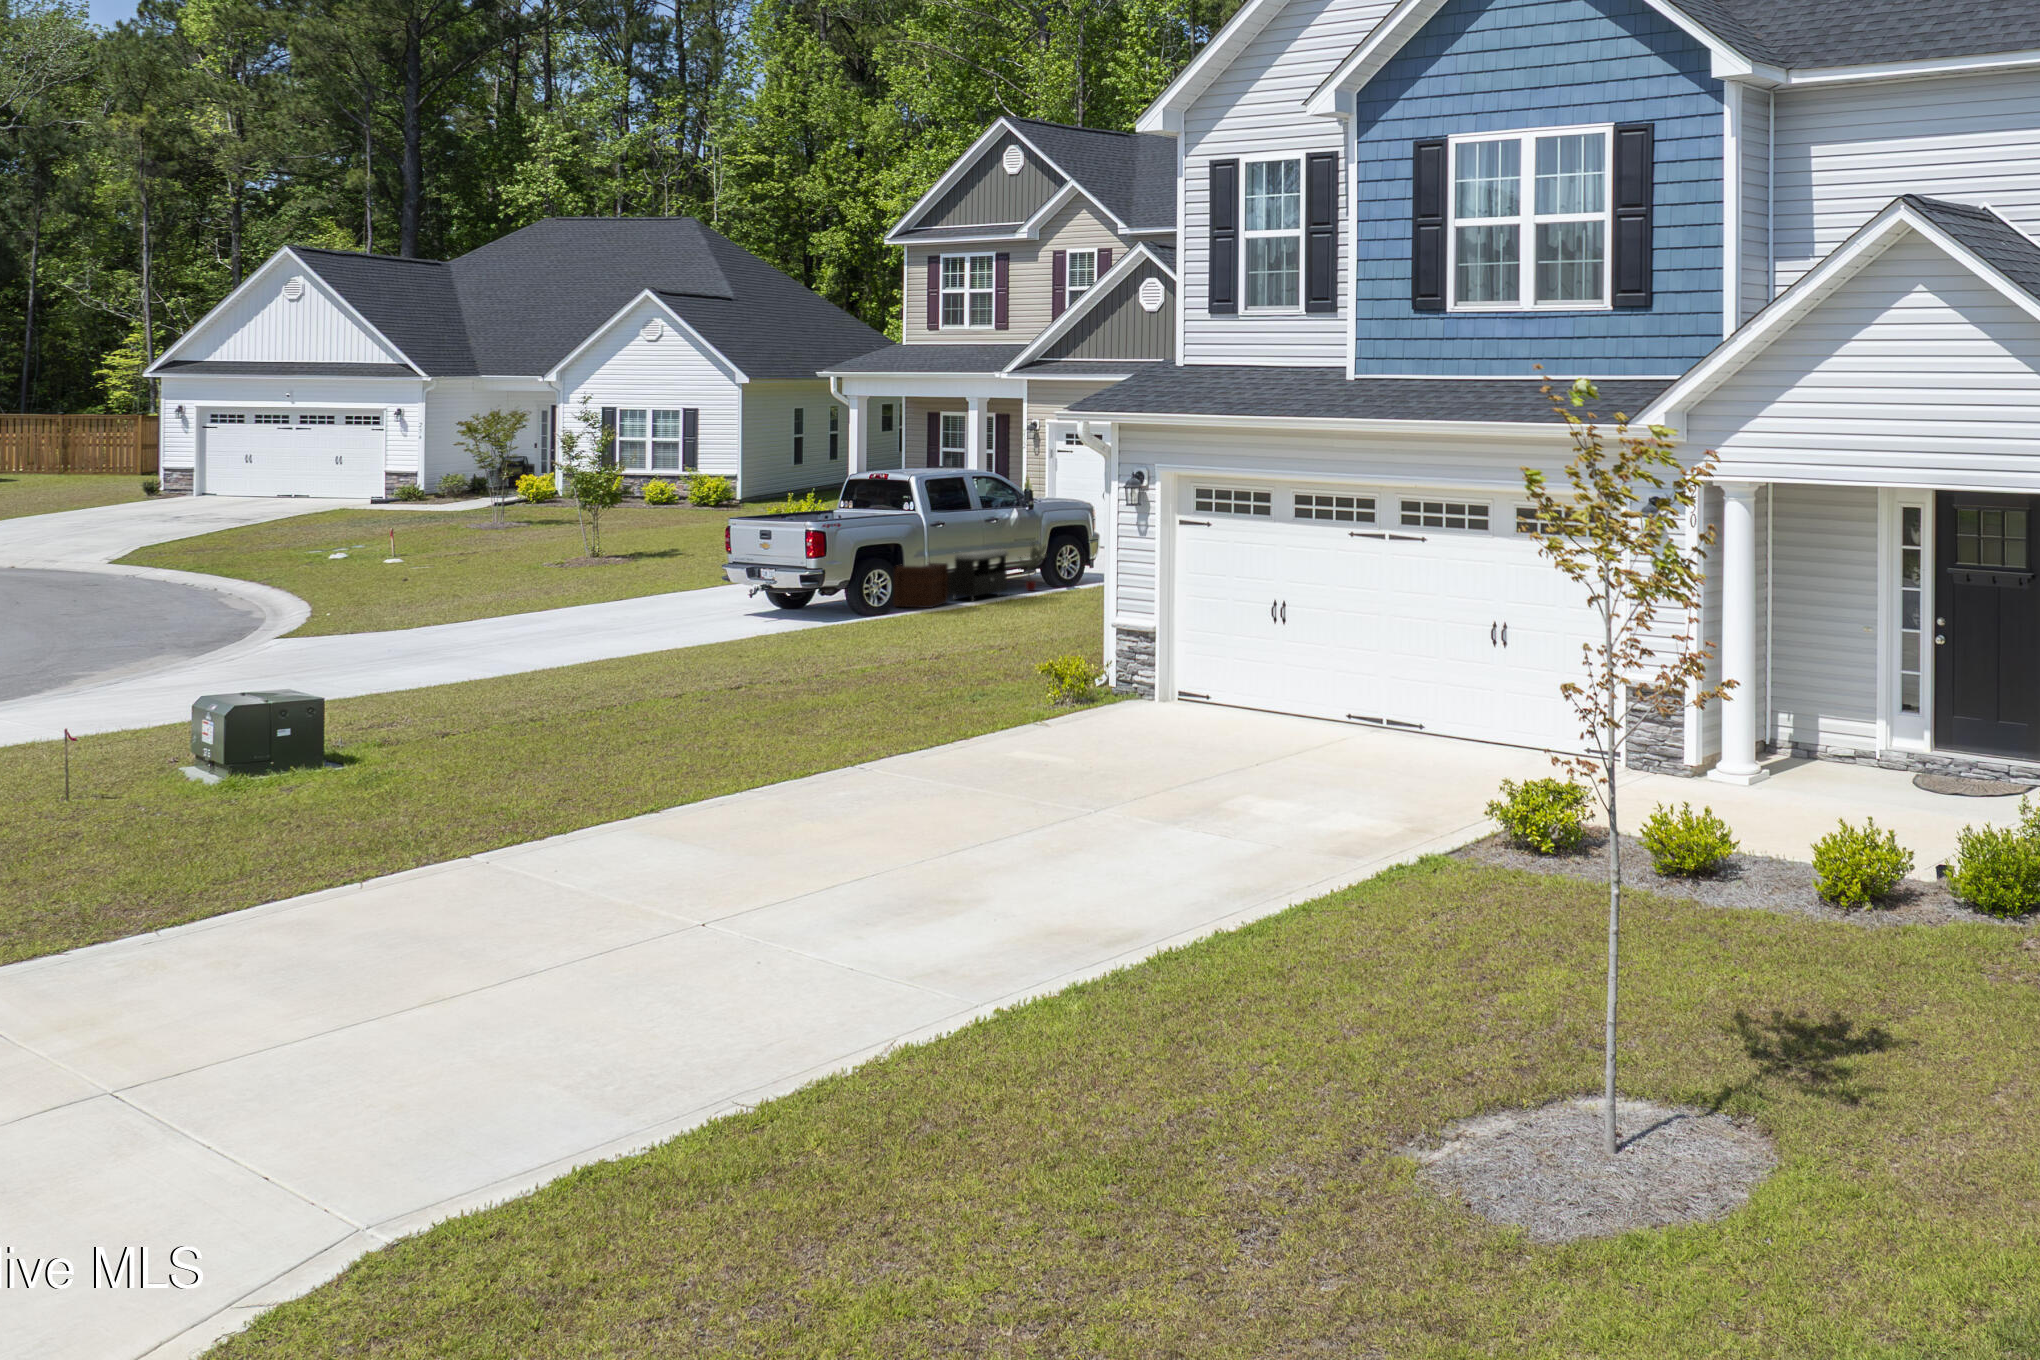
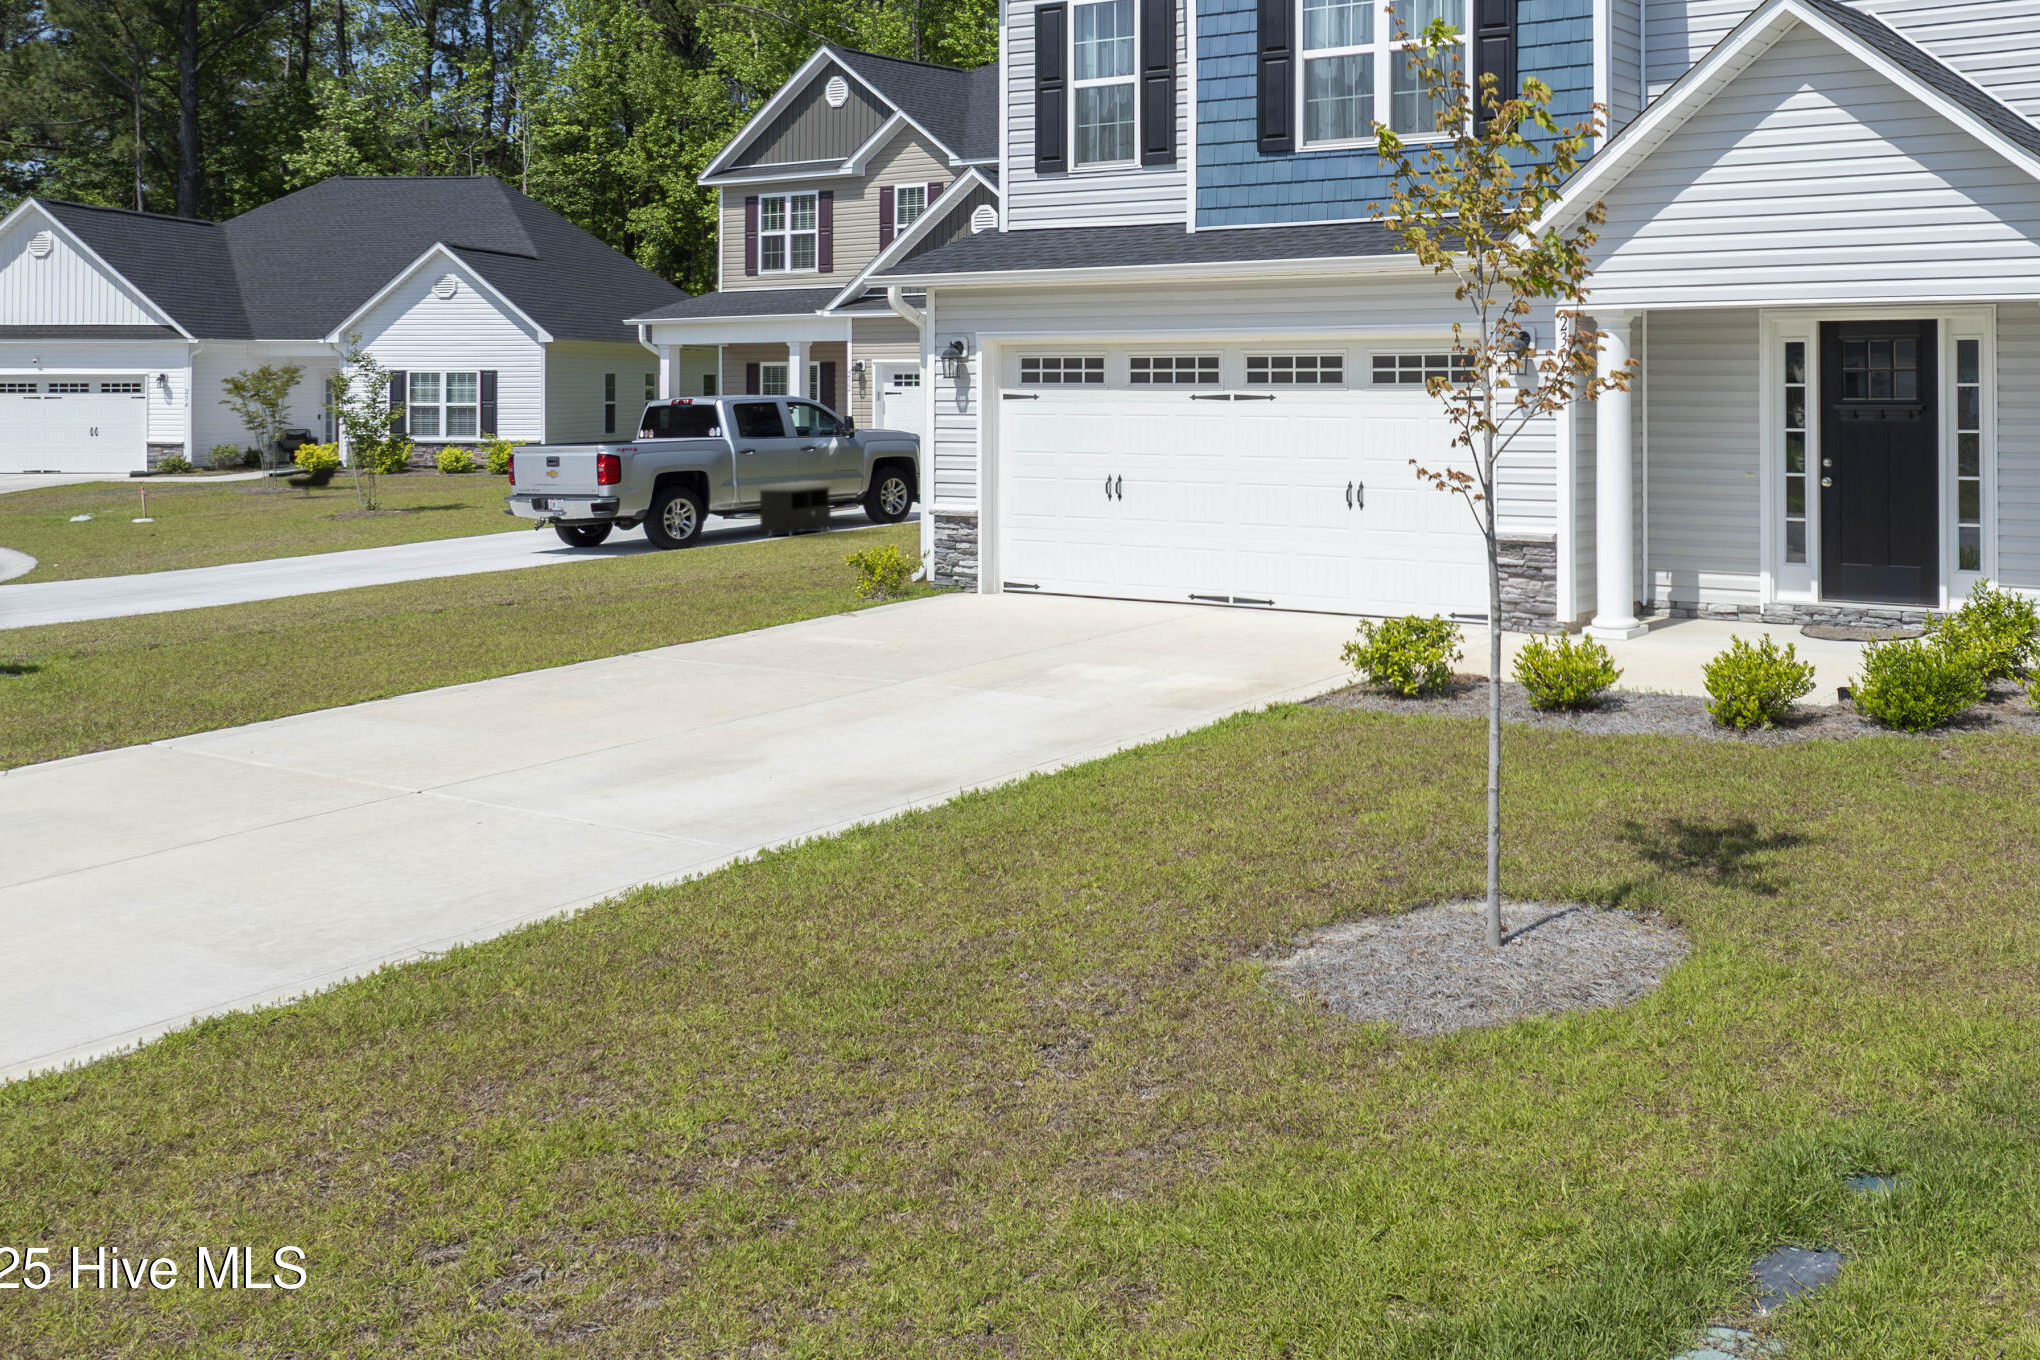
lounge chair: none [525,500,566,528] -> present [287,467,335,496]
potted tree: present [1018,542,1047,591] -> none [839,472,877,527]
wooden crate: present [893,563,948,608] -> none [698,494,761,543]

